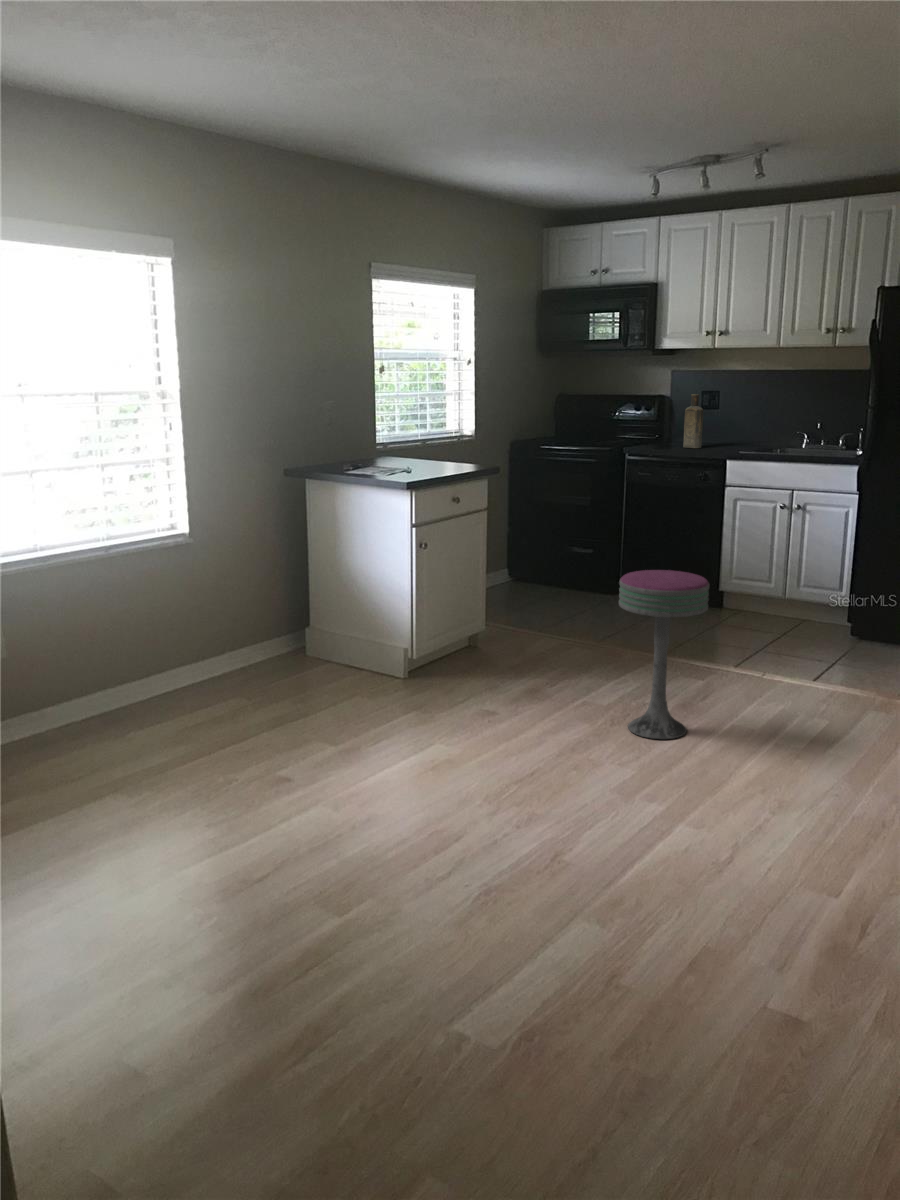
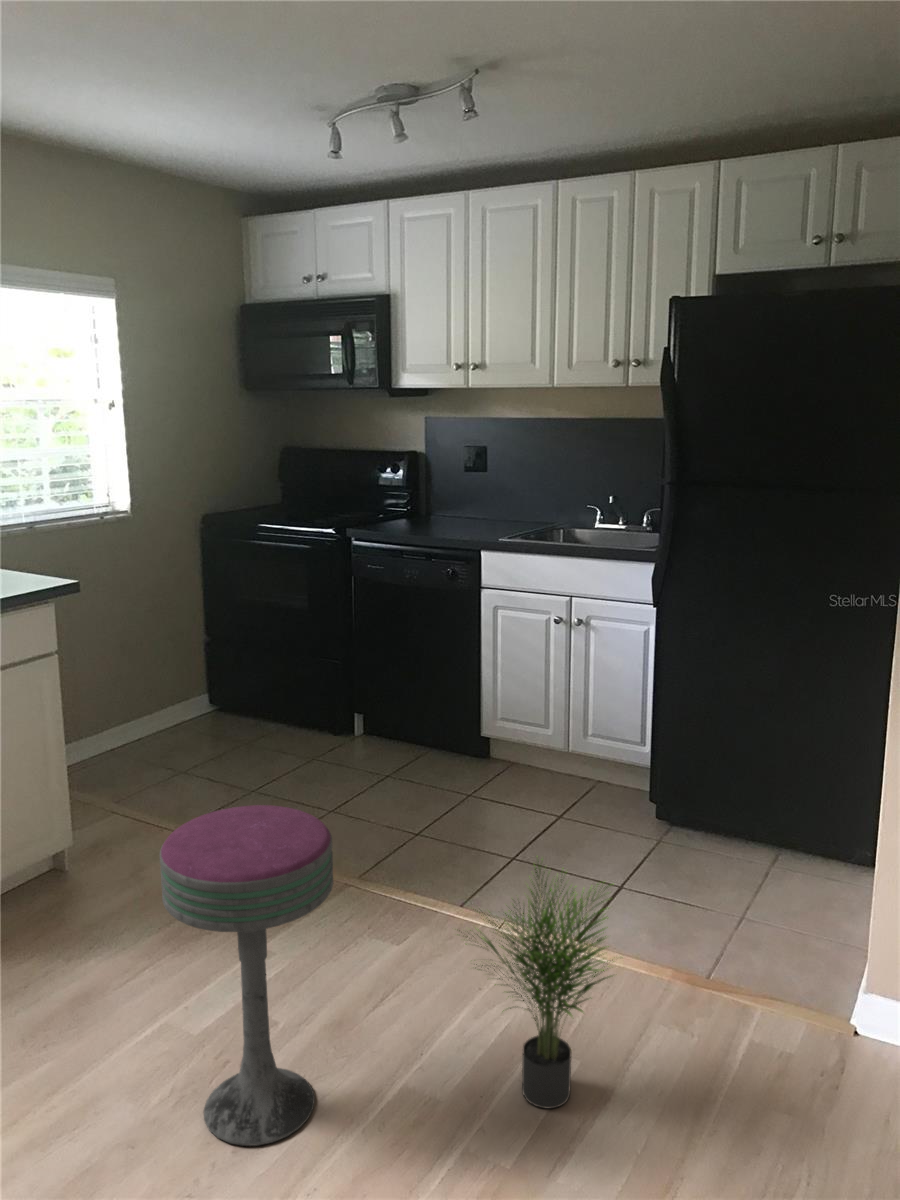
bottle: present [683,394,703,448] -> none [432,452,456,528]
potted plant: none [762,600,867,735] -> present [467,866,610,1109]

